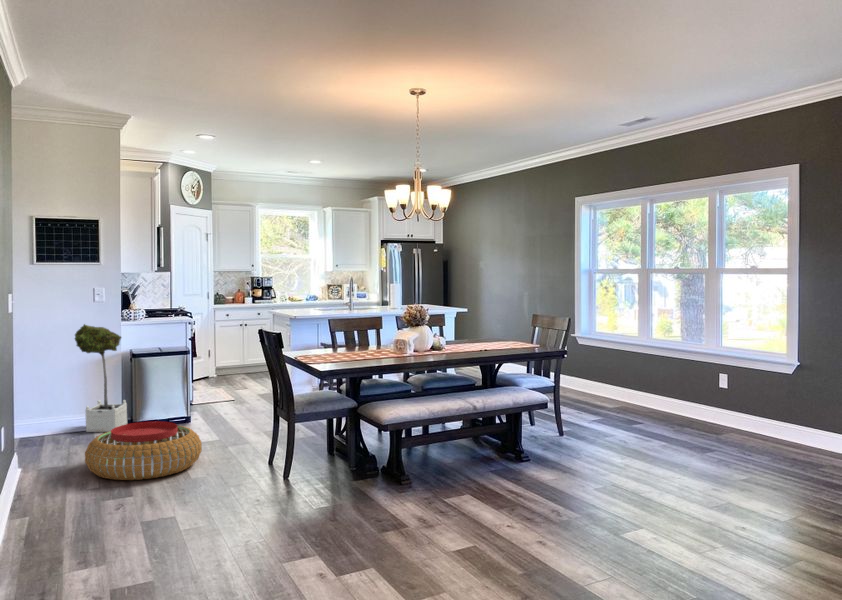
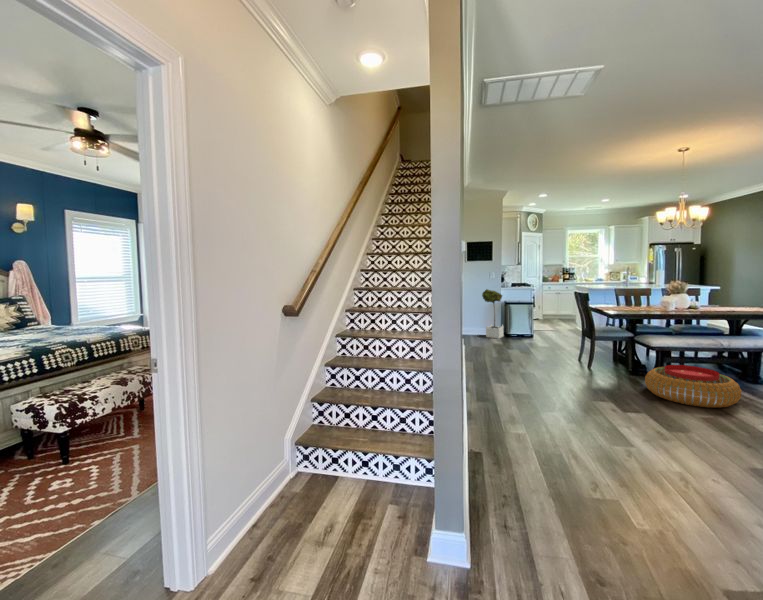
pouf: present [85,421,202,480] -> present [645,365,742,408]

